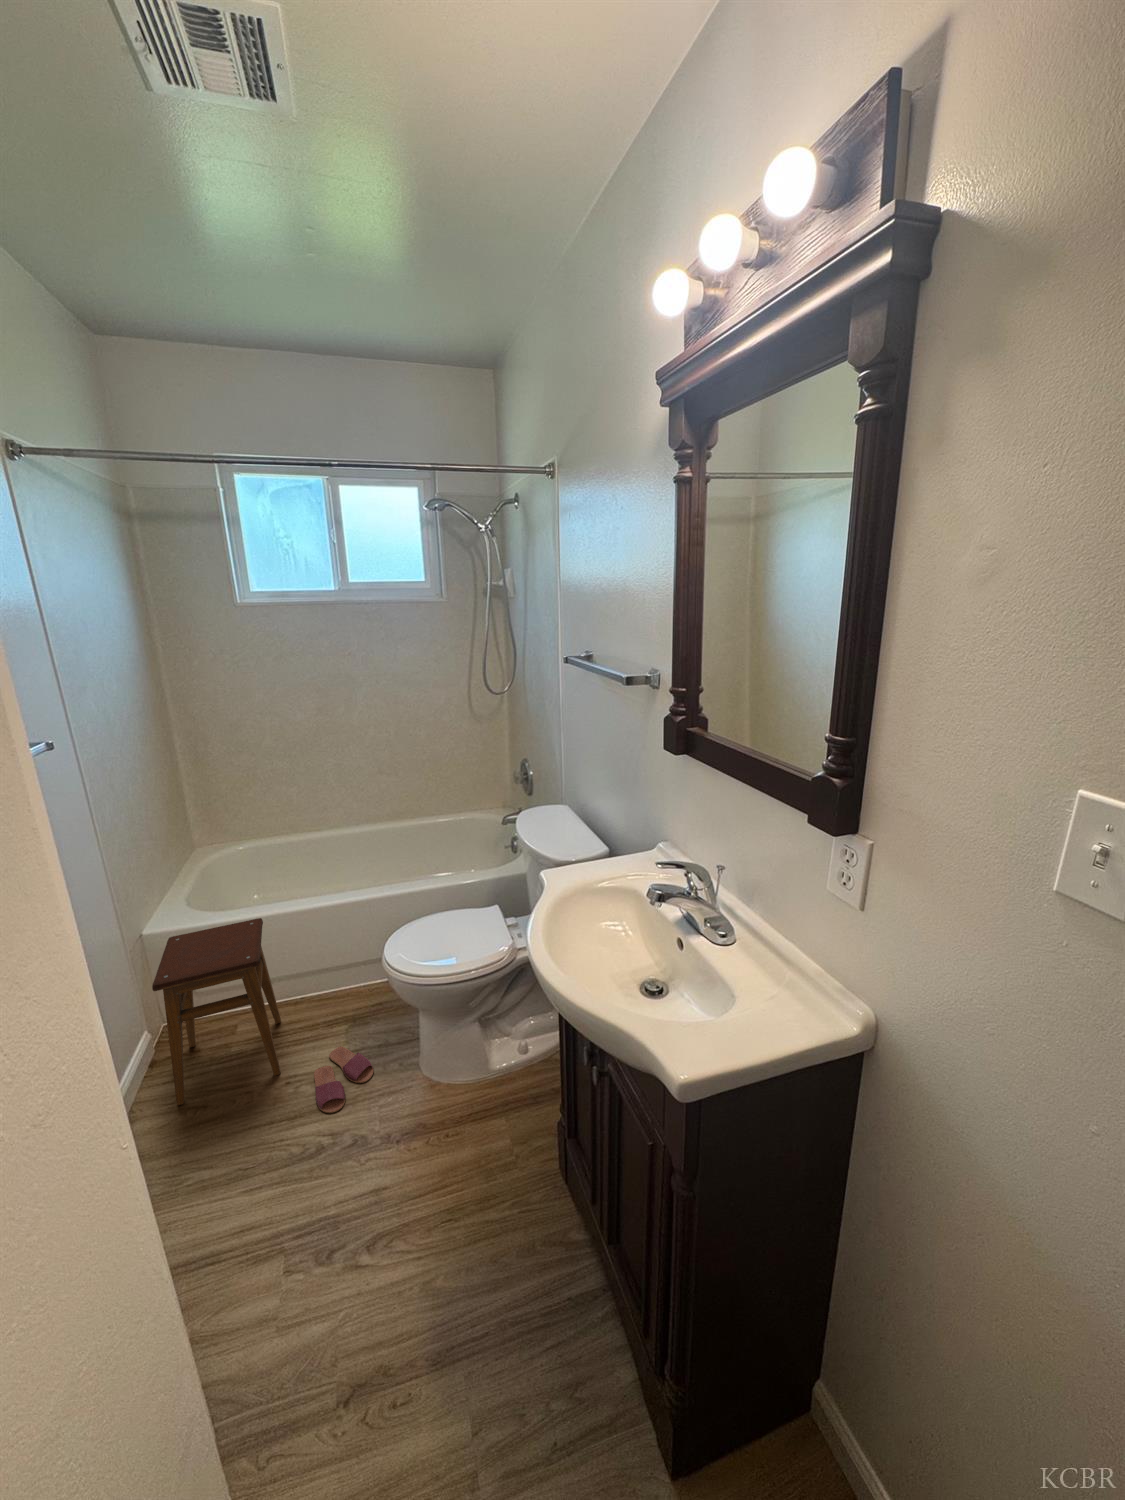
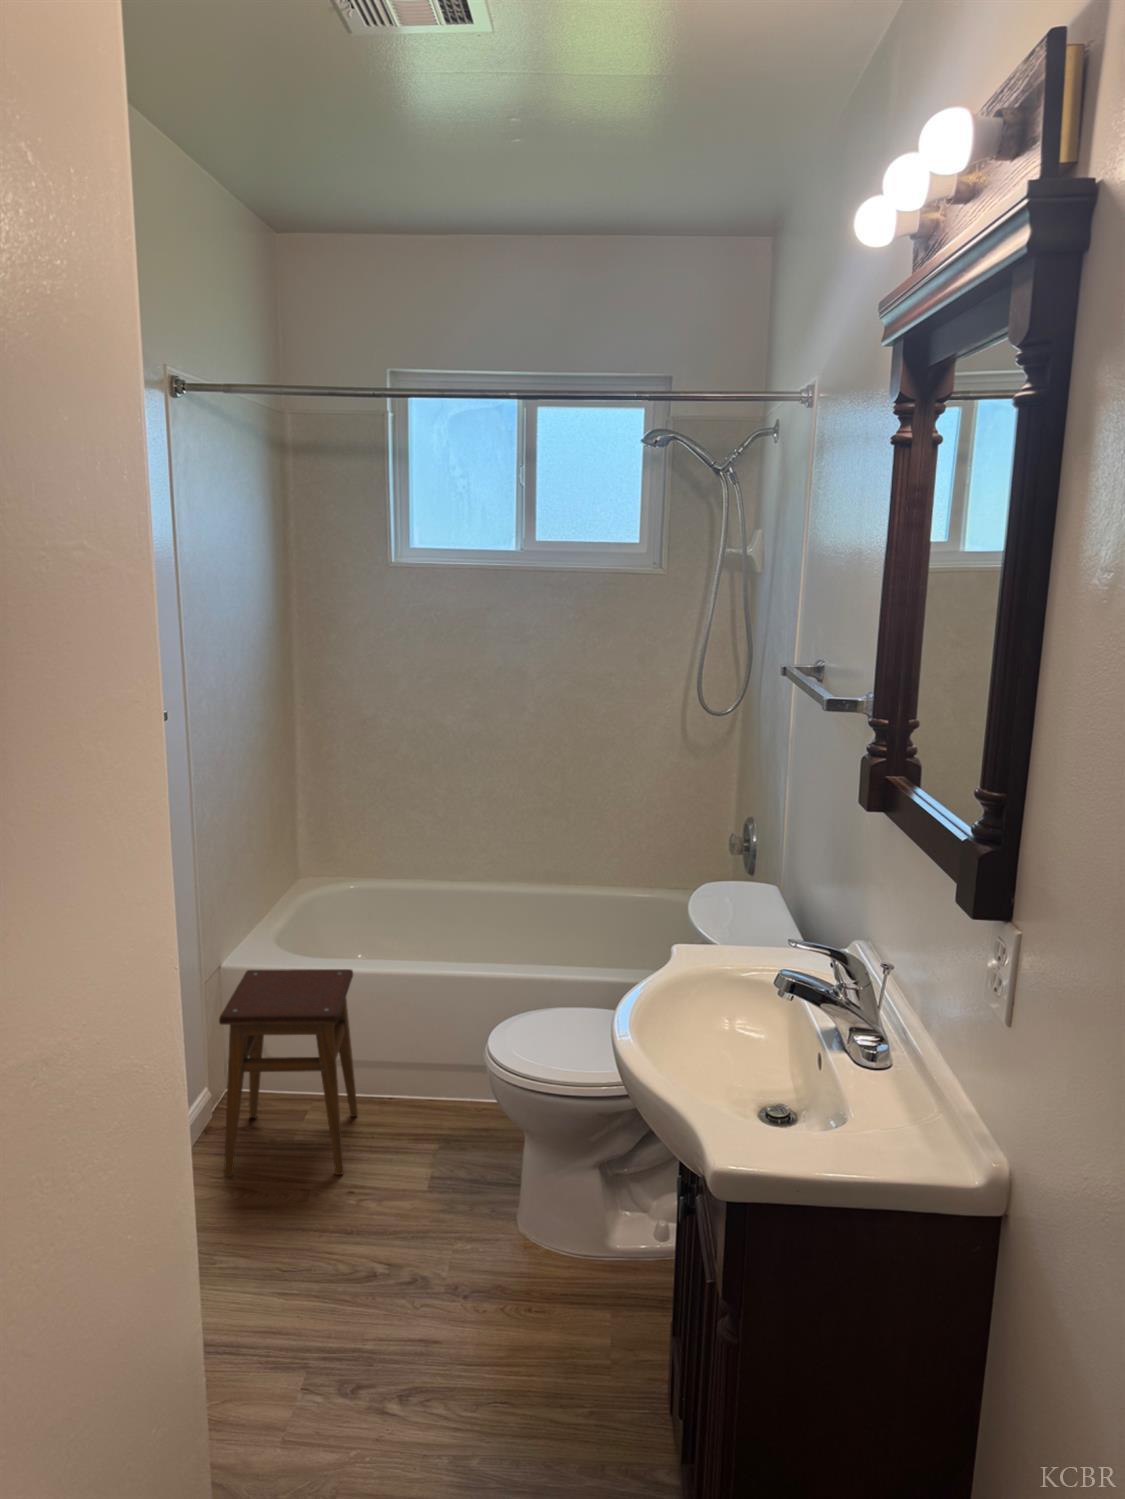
slippers: present [314,1046,374,1113] -> none [377,1162,454,1235]

